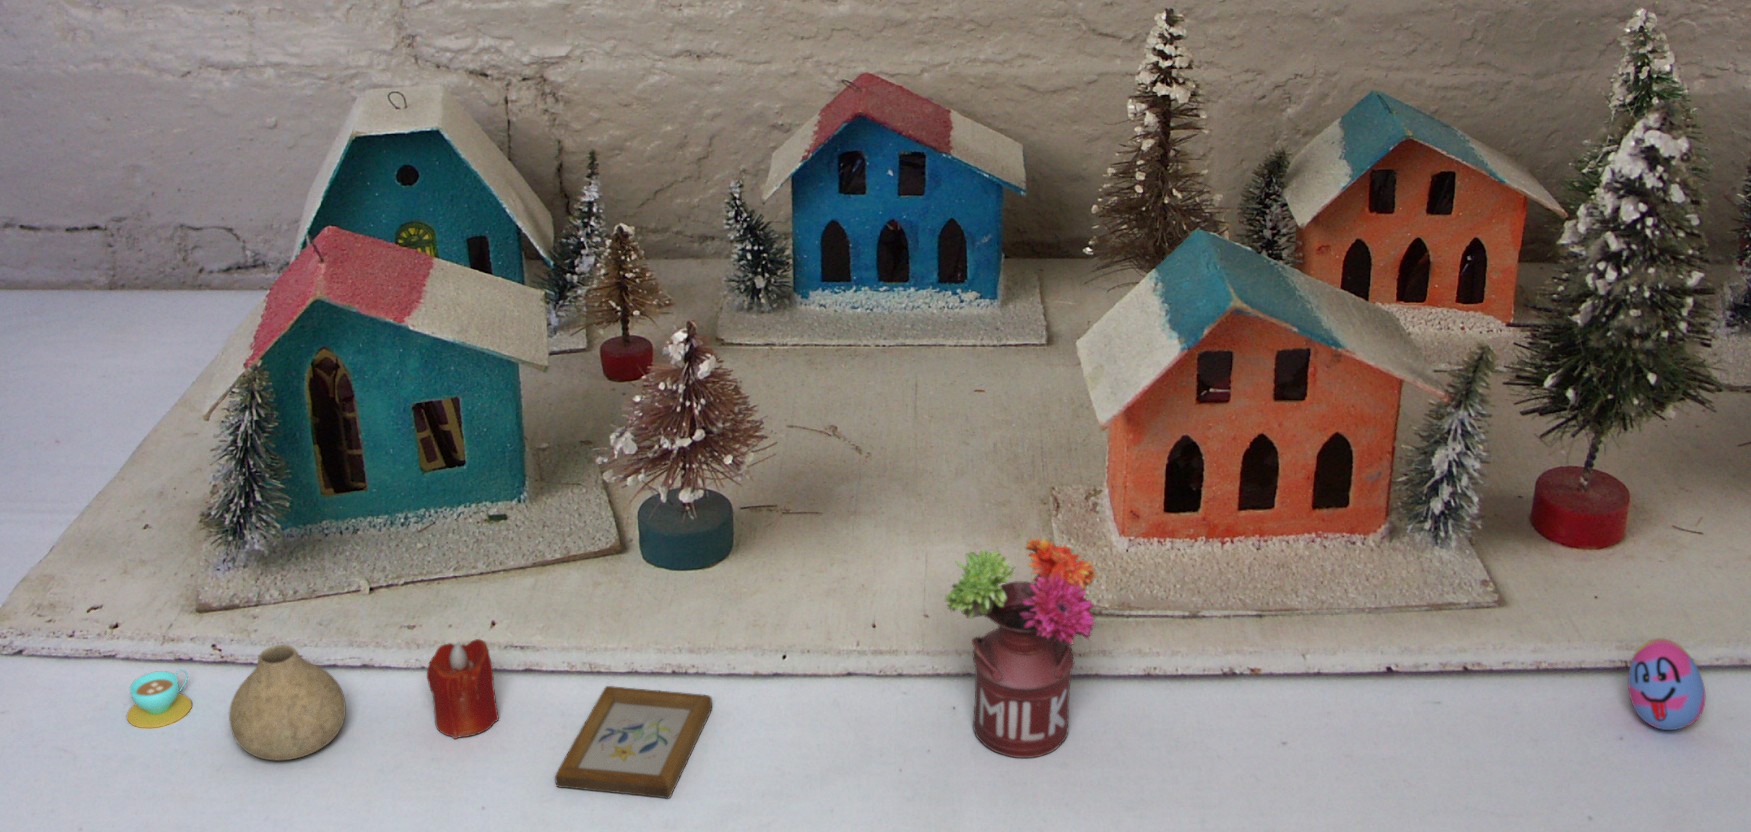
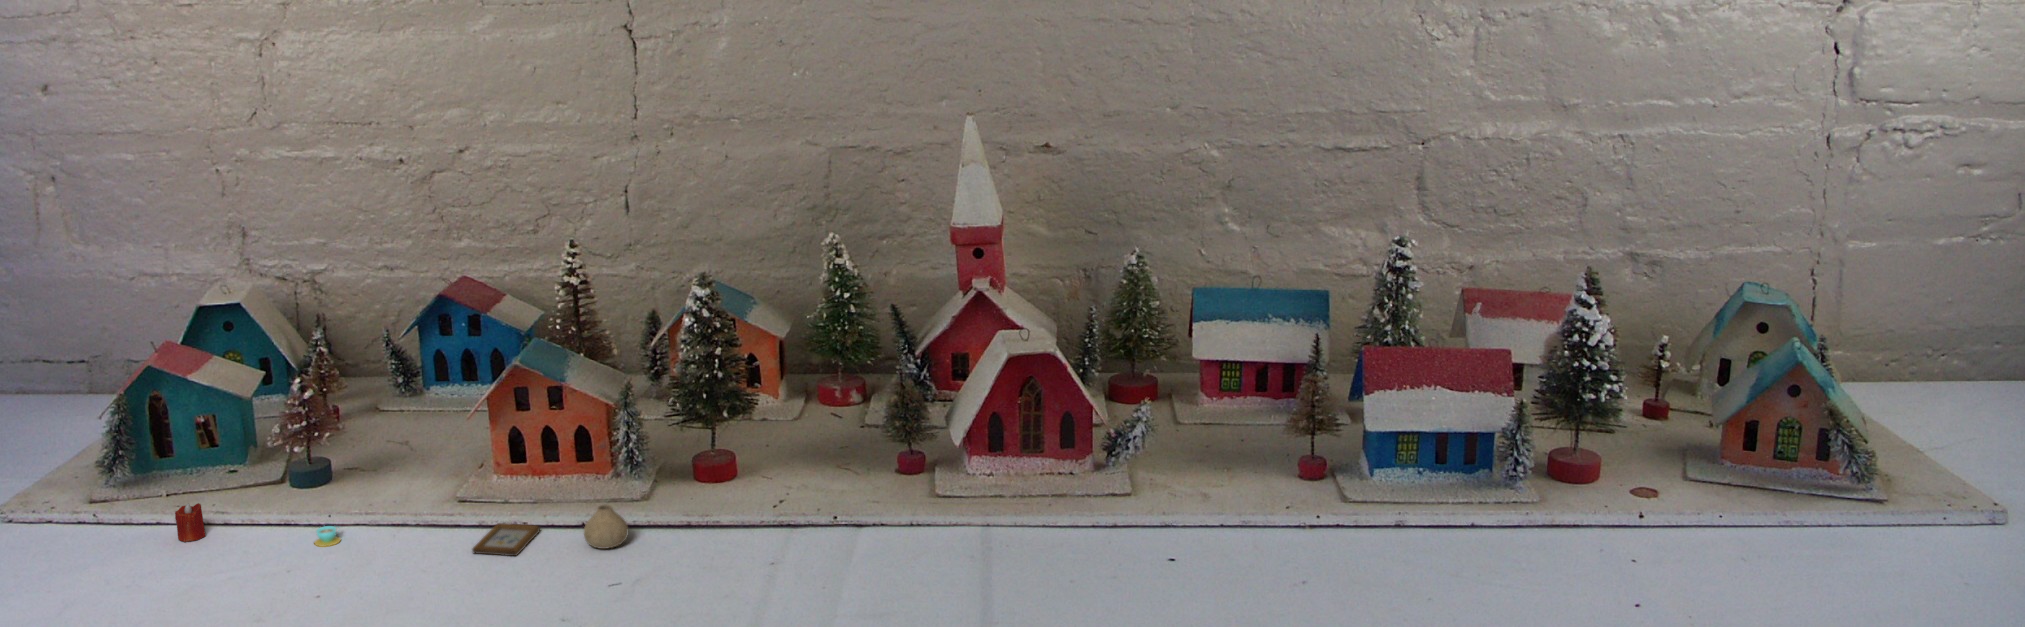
flower arrangement: present [945,538,1096,758] -> none [375,459,441,546]
decorative egg: present [1628,638,1705,730] -> none [654,501,682,536]
vase: present [229,645,346,760] -> present [584,504,628,549]
teacup: present [127,670,192,728] -> present [314,526,341,547]
picture frame: present [555,686,712,798] -> present [472,523,540,556]

